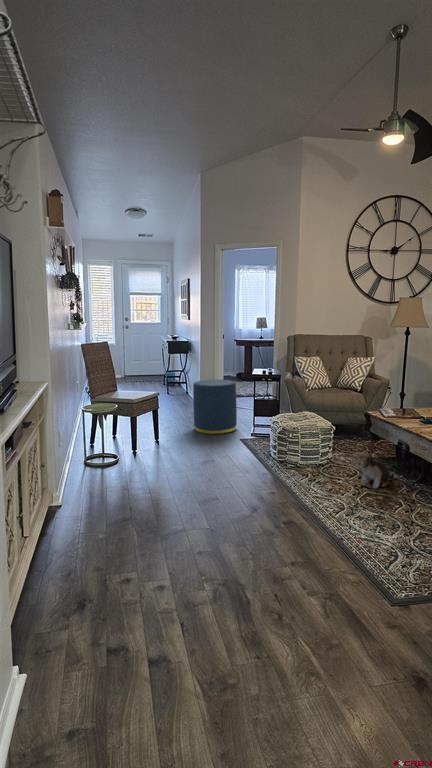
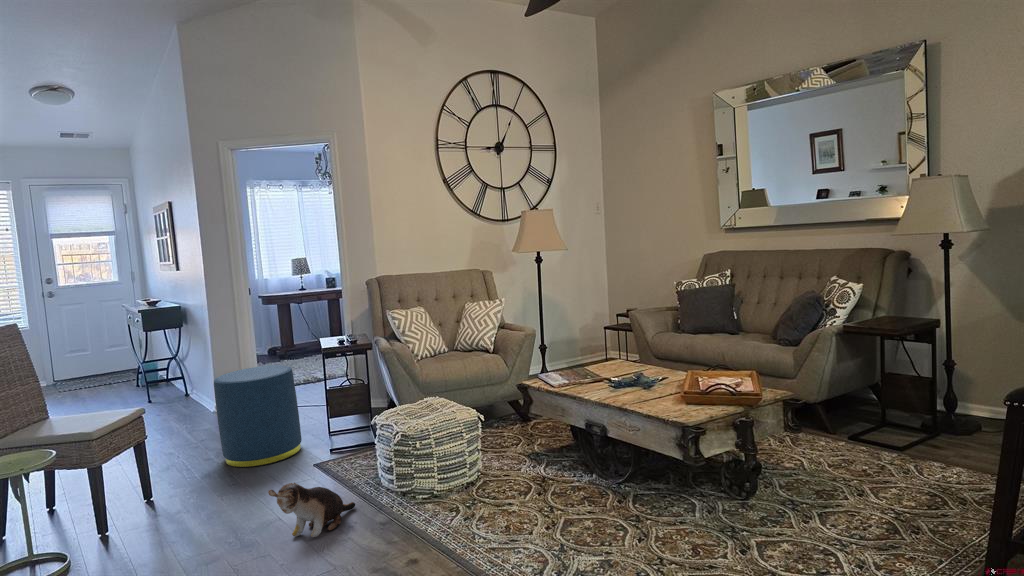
plush toy: present [353,454,394,489] -> present [268,483,355,537]

